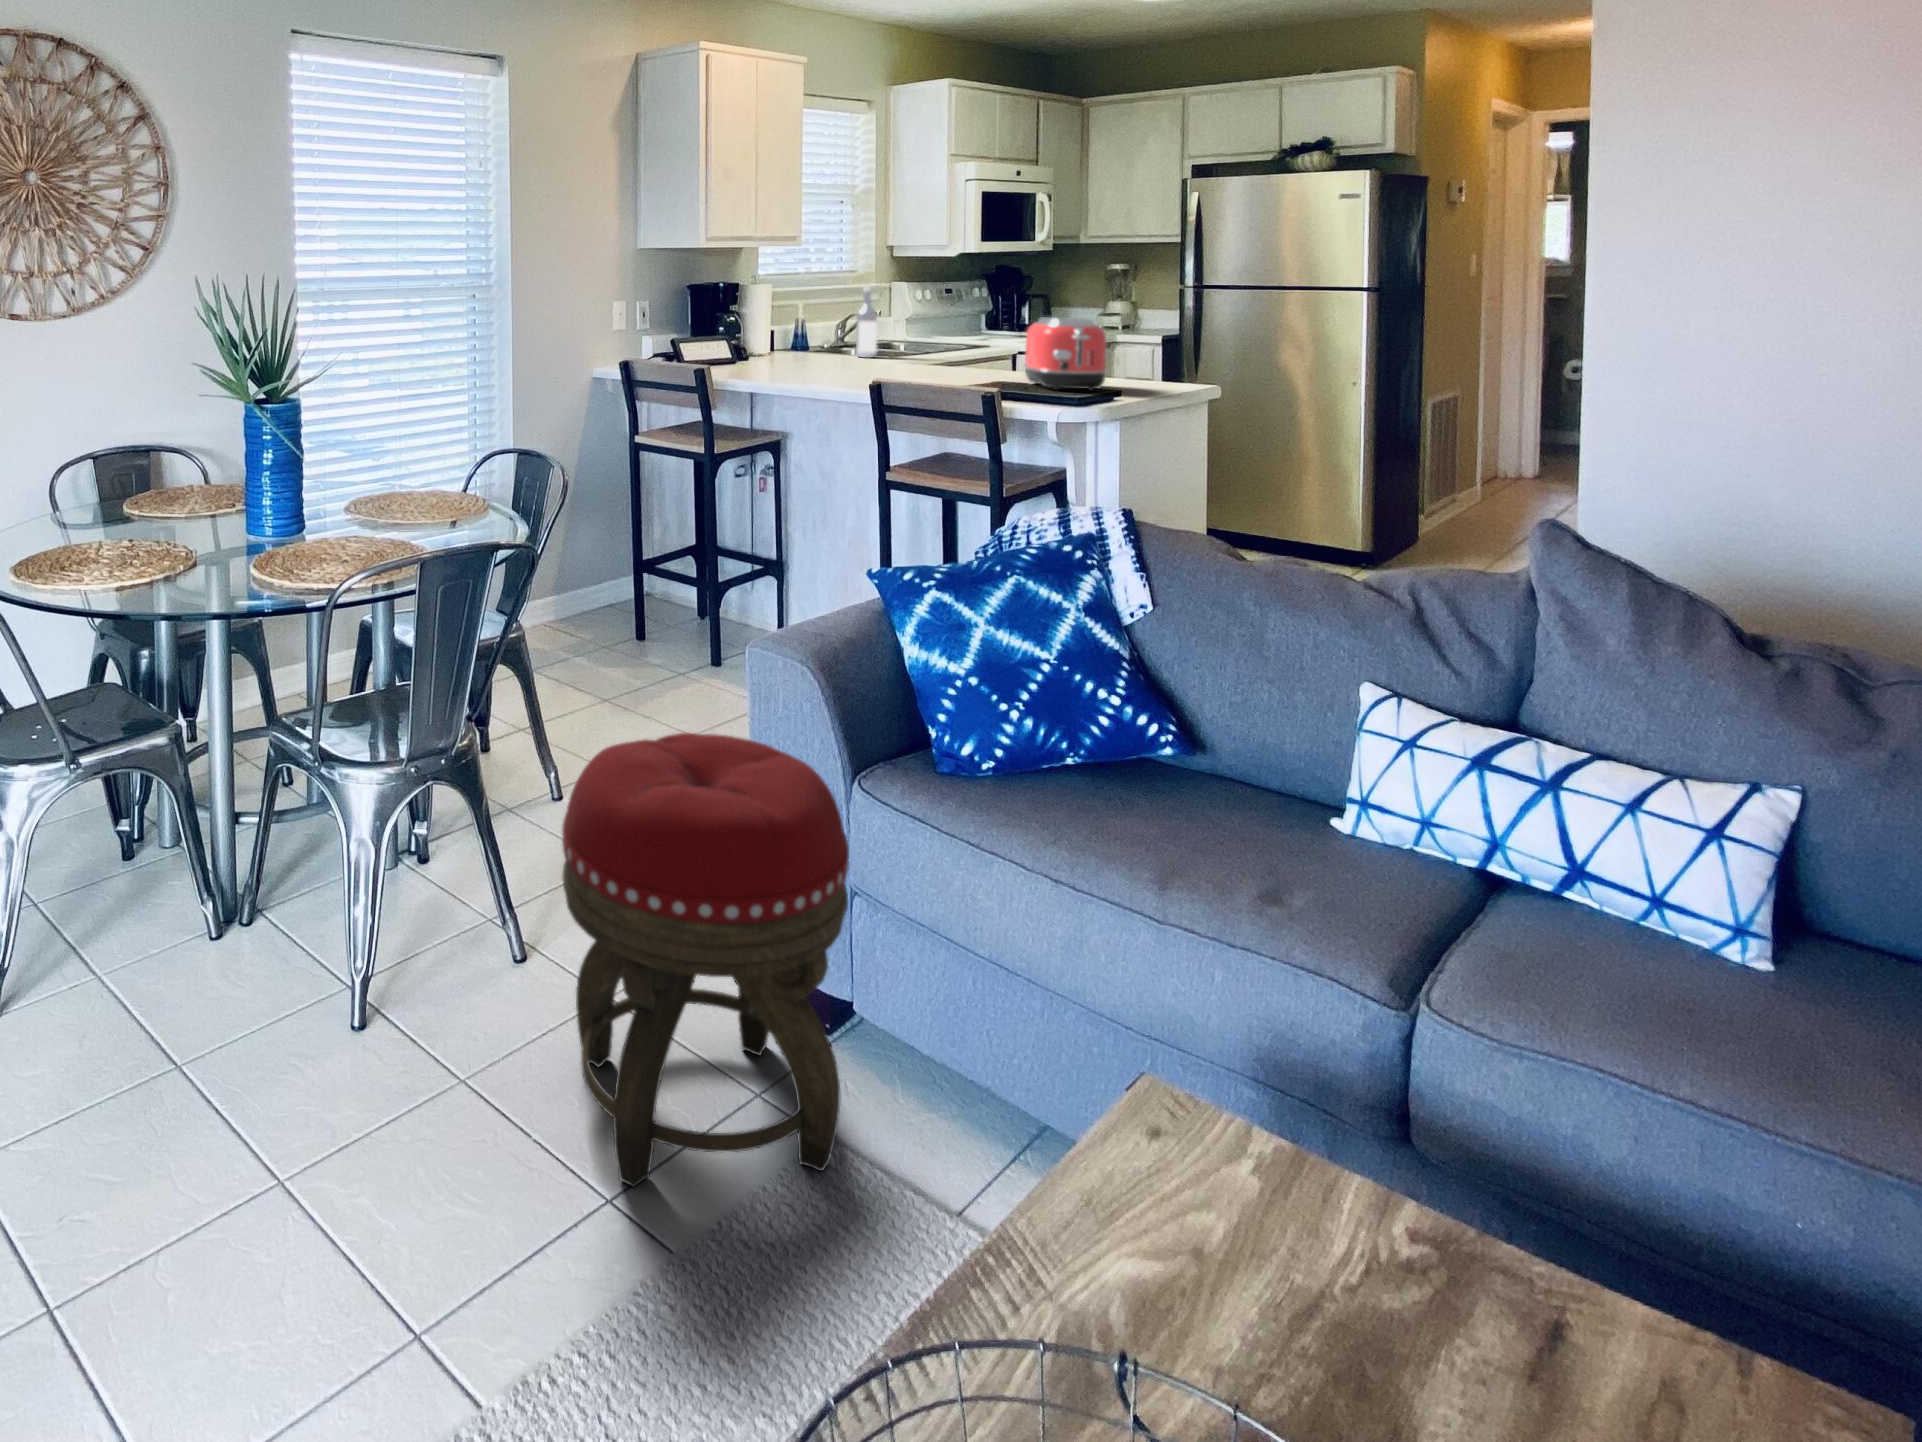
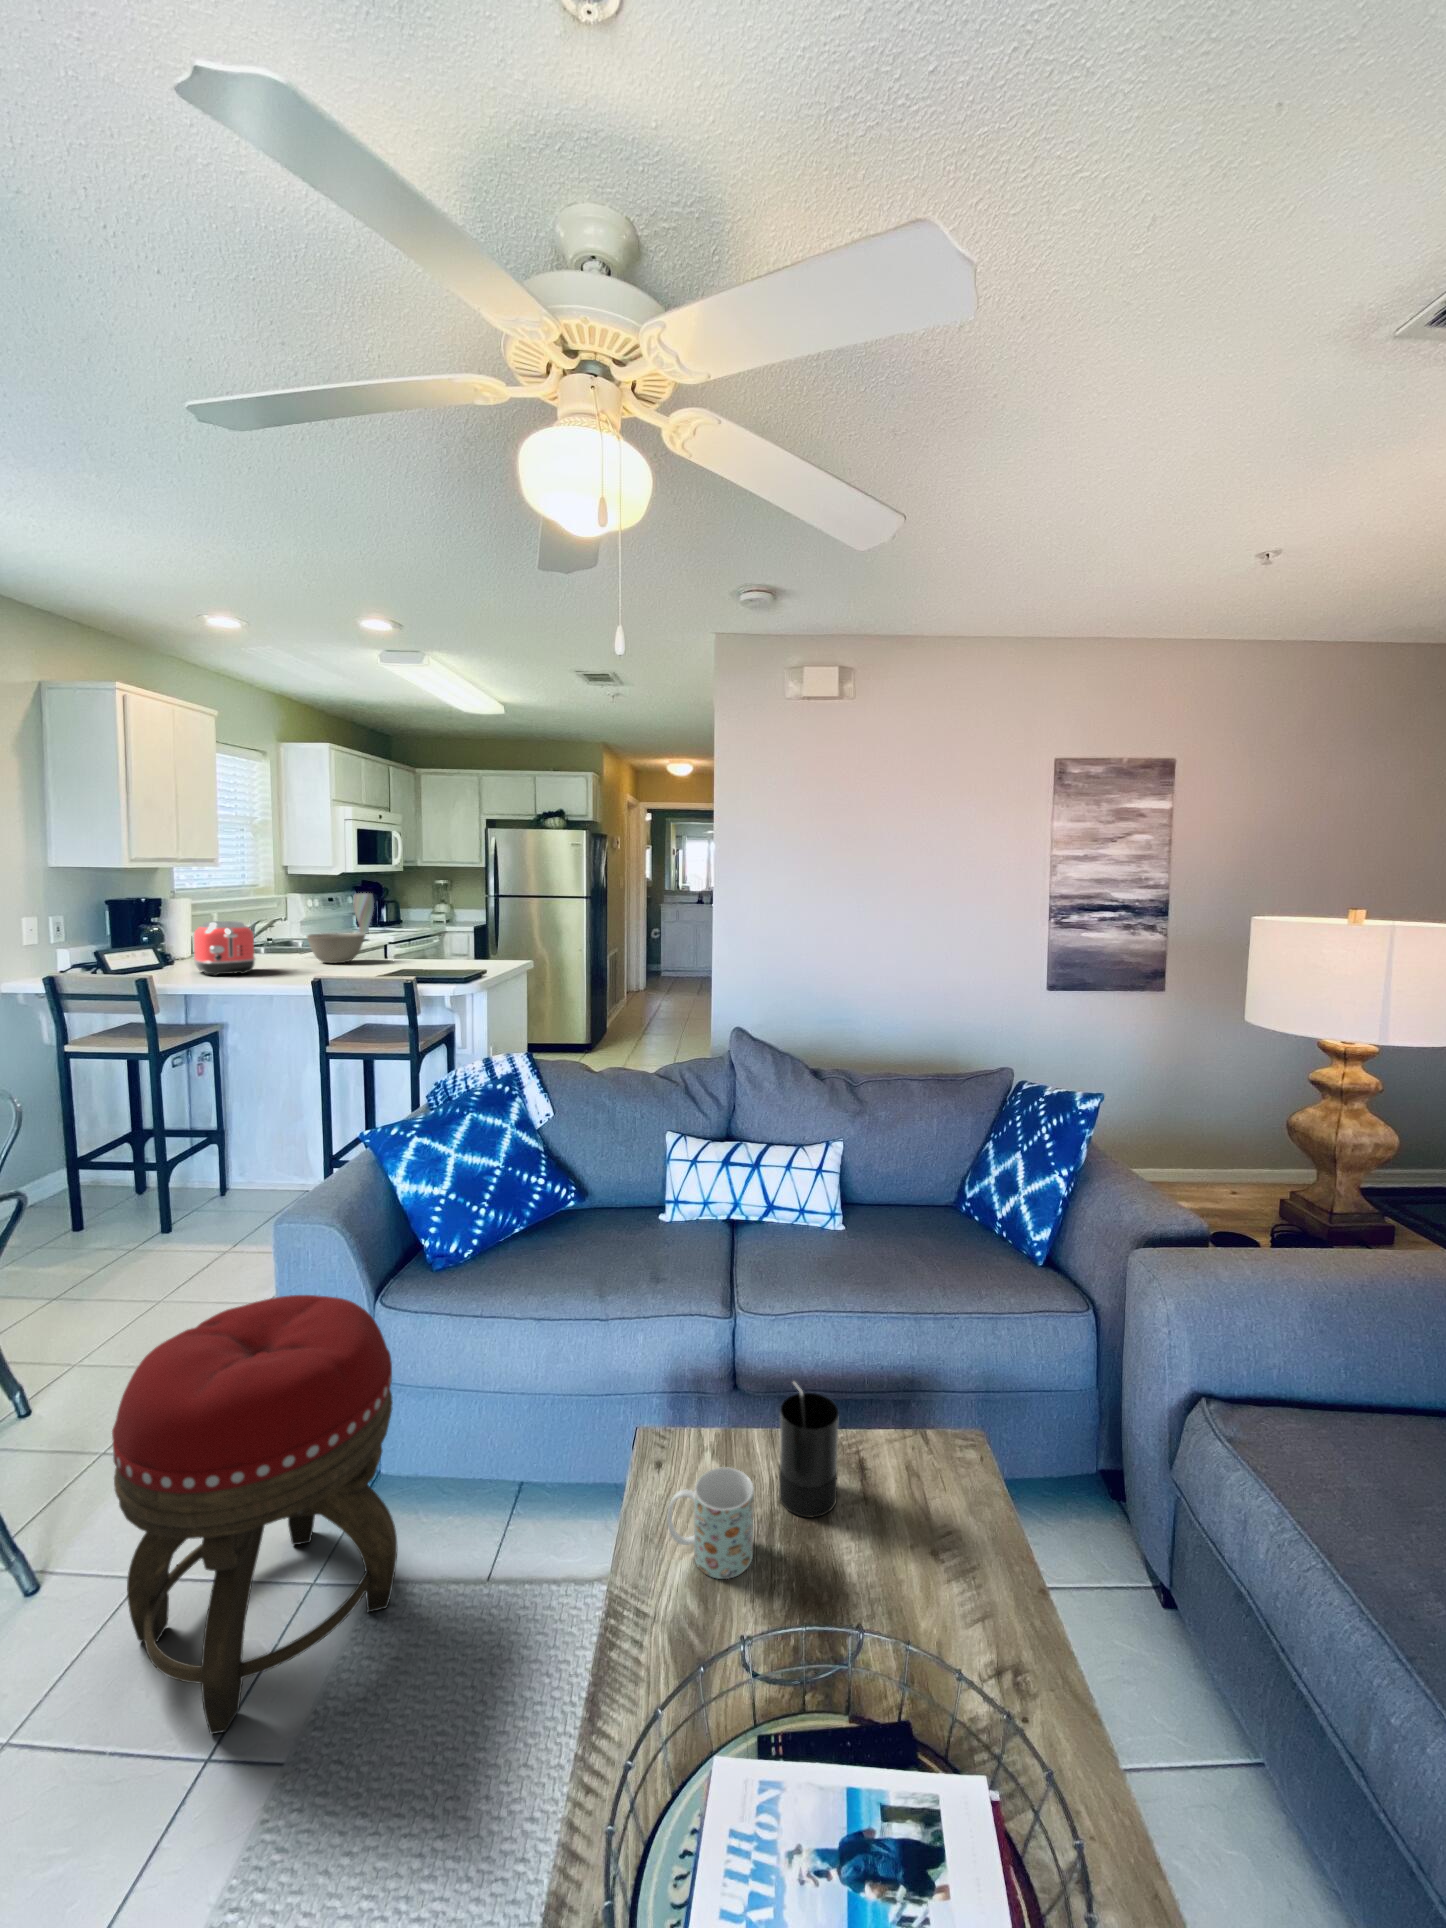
vase: none [983,281,1011,339] -> present [354,893,374,933]
wine bottle: present [856,285,877,358] -> none [269,901,287,955]
toaster: present [1024,317,1106,391] -> present [194,921,255,976]
bowl: none [894,330,972,371] -> present [306,932,365,963]
candle: none [1354,1099,1488,1351] -> present [779,1382,839,1518]
mug: none [1116,1147,1265,1327] -> present [667,1467,754,1579]

